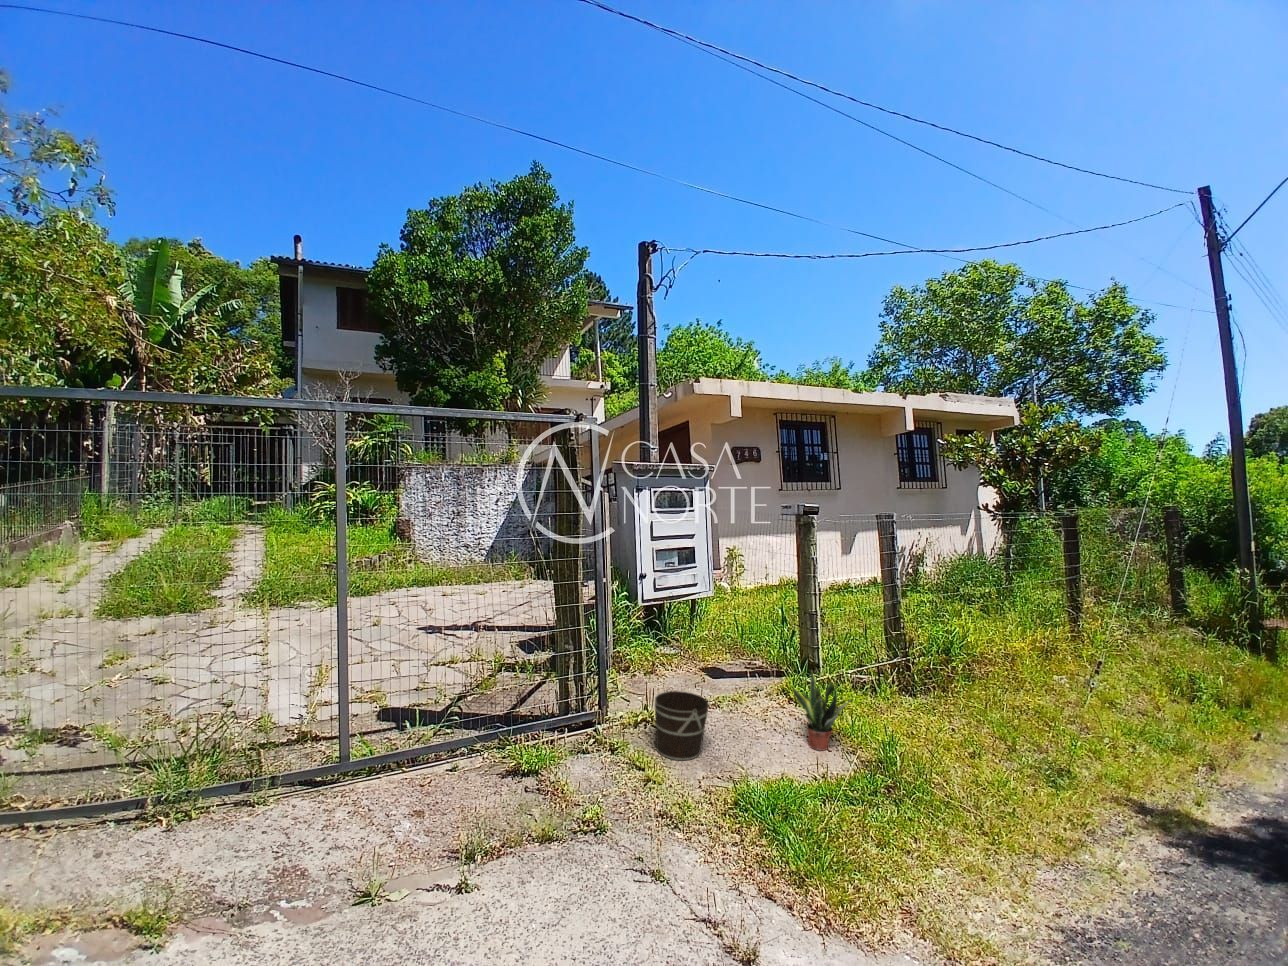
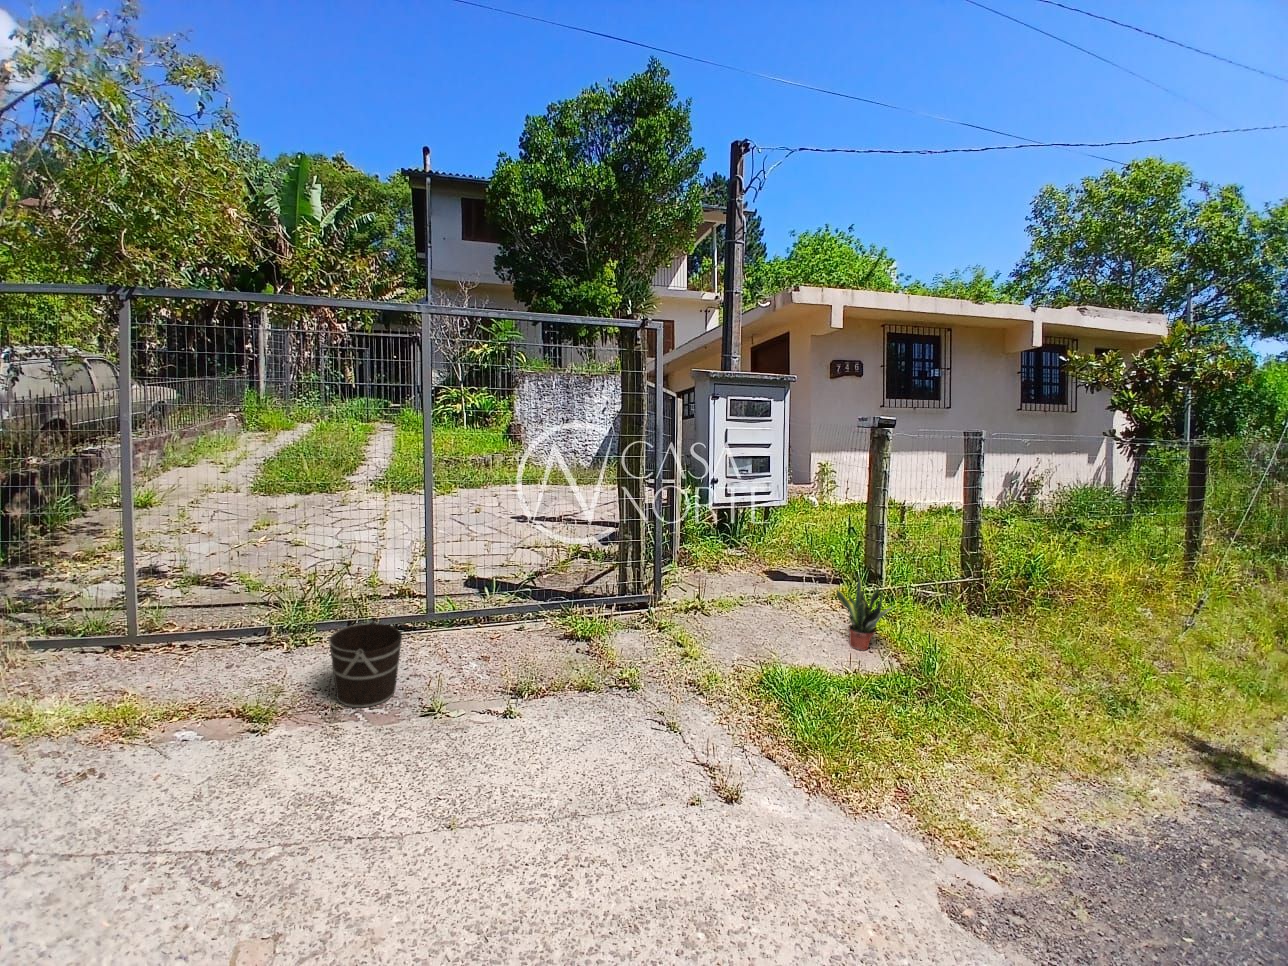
bucket: present [655,690,709,760] -> present [328,621,402,707]

